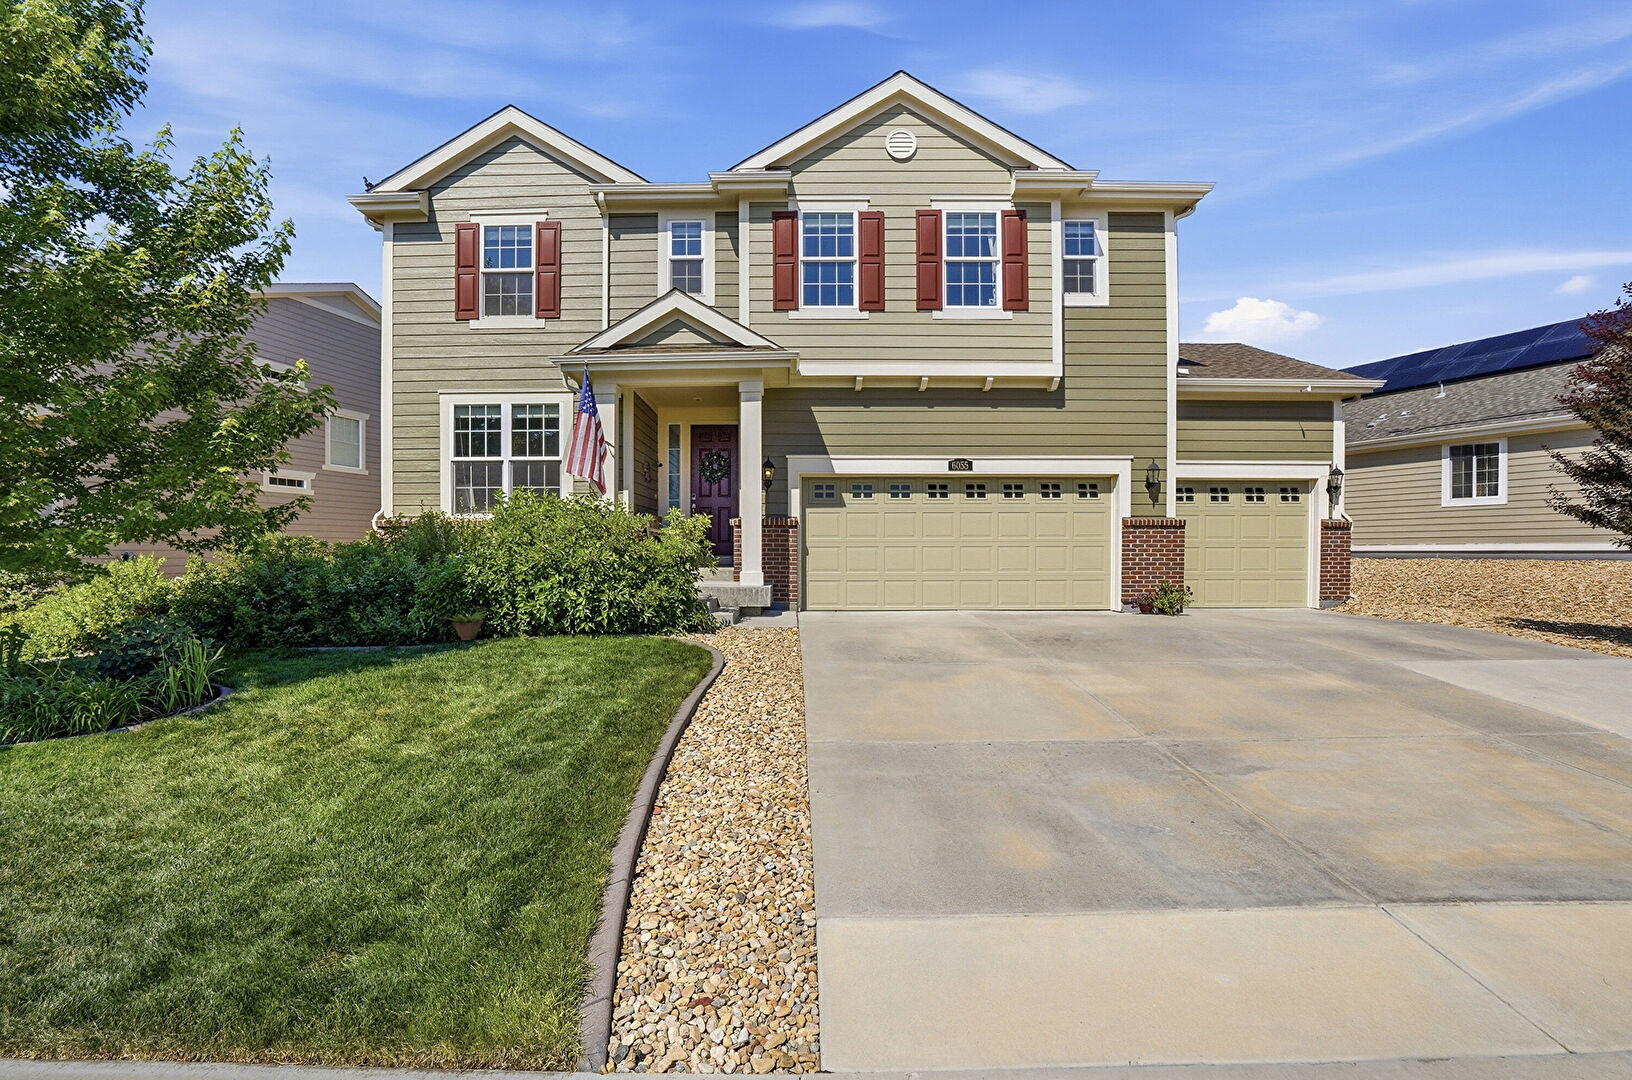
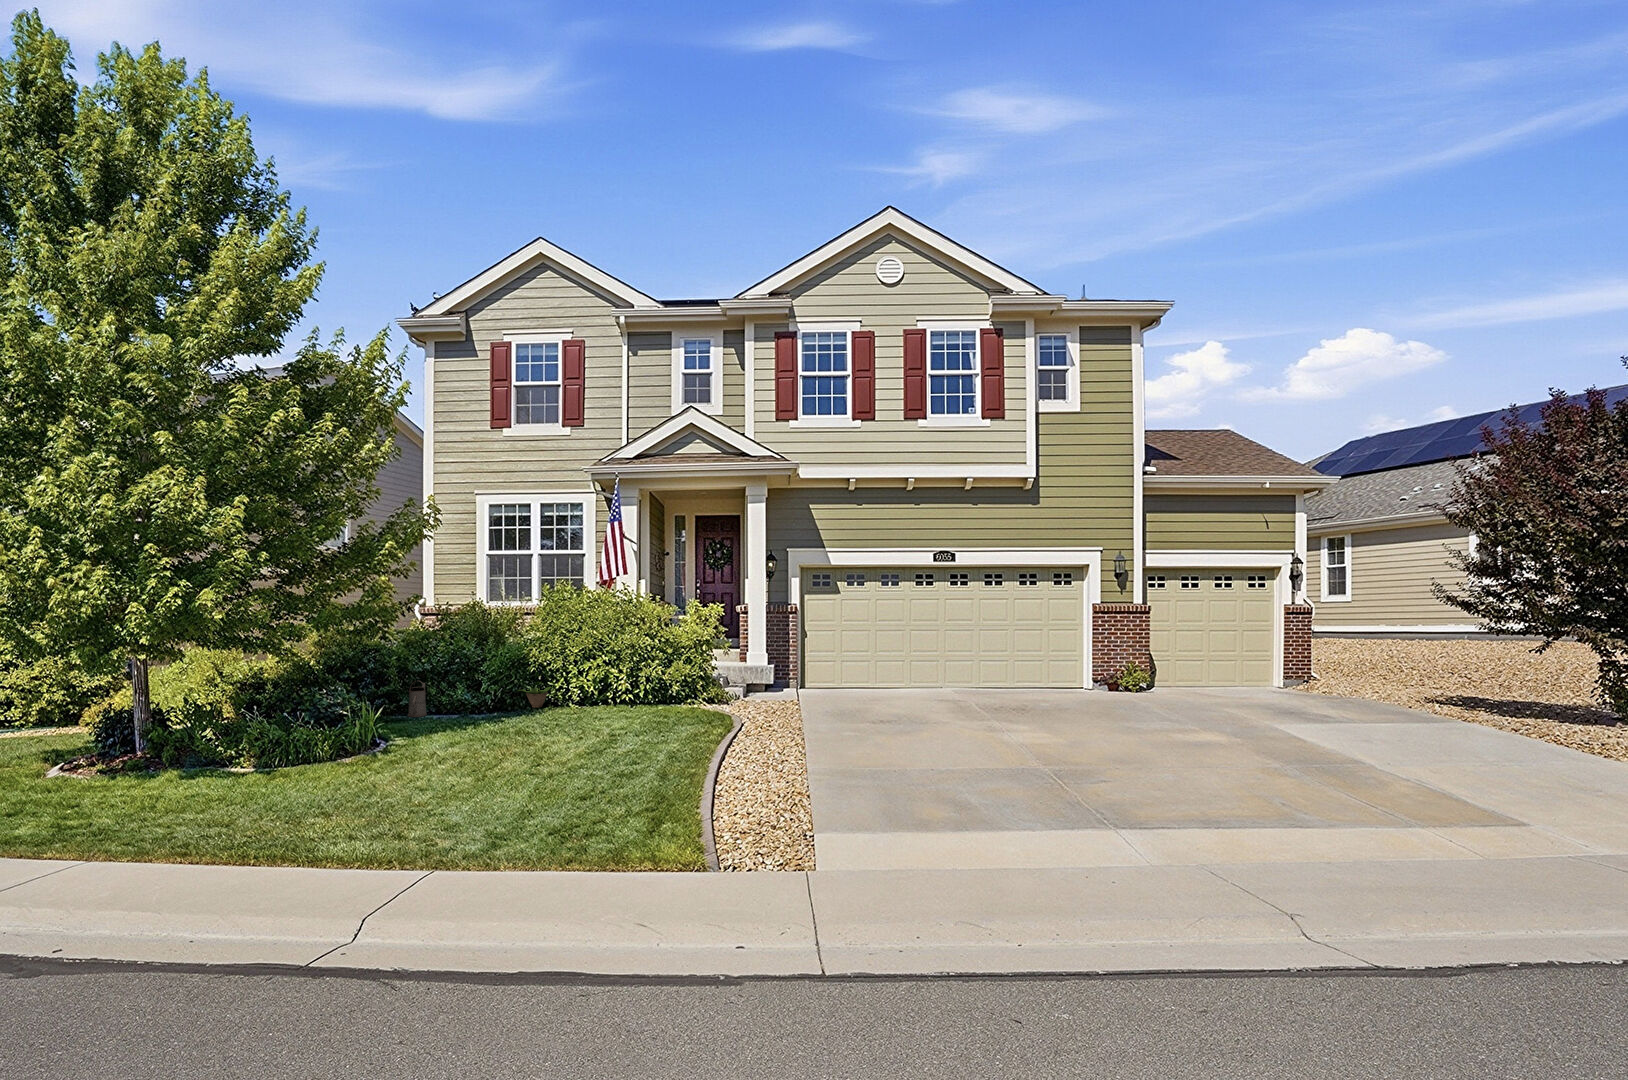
watering can: none [283,607,317,655] -> present [408,681,427,717]

